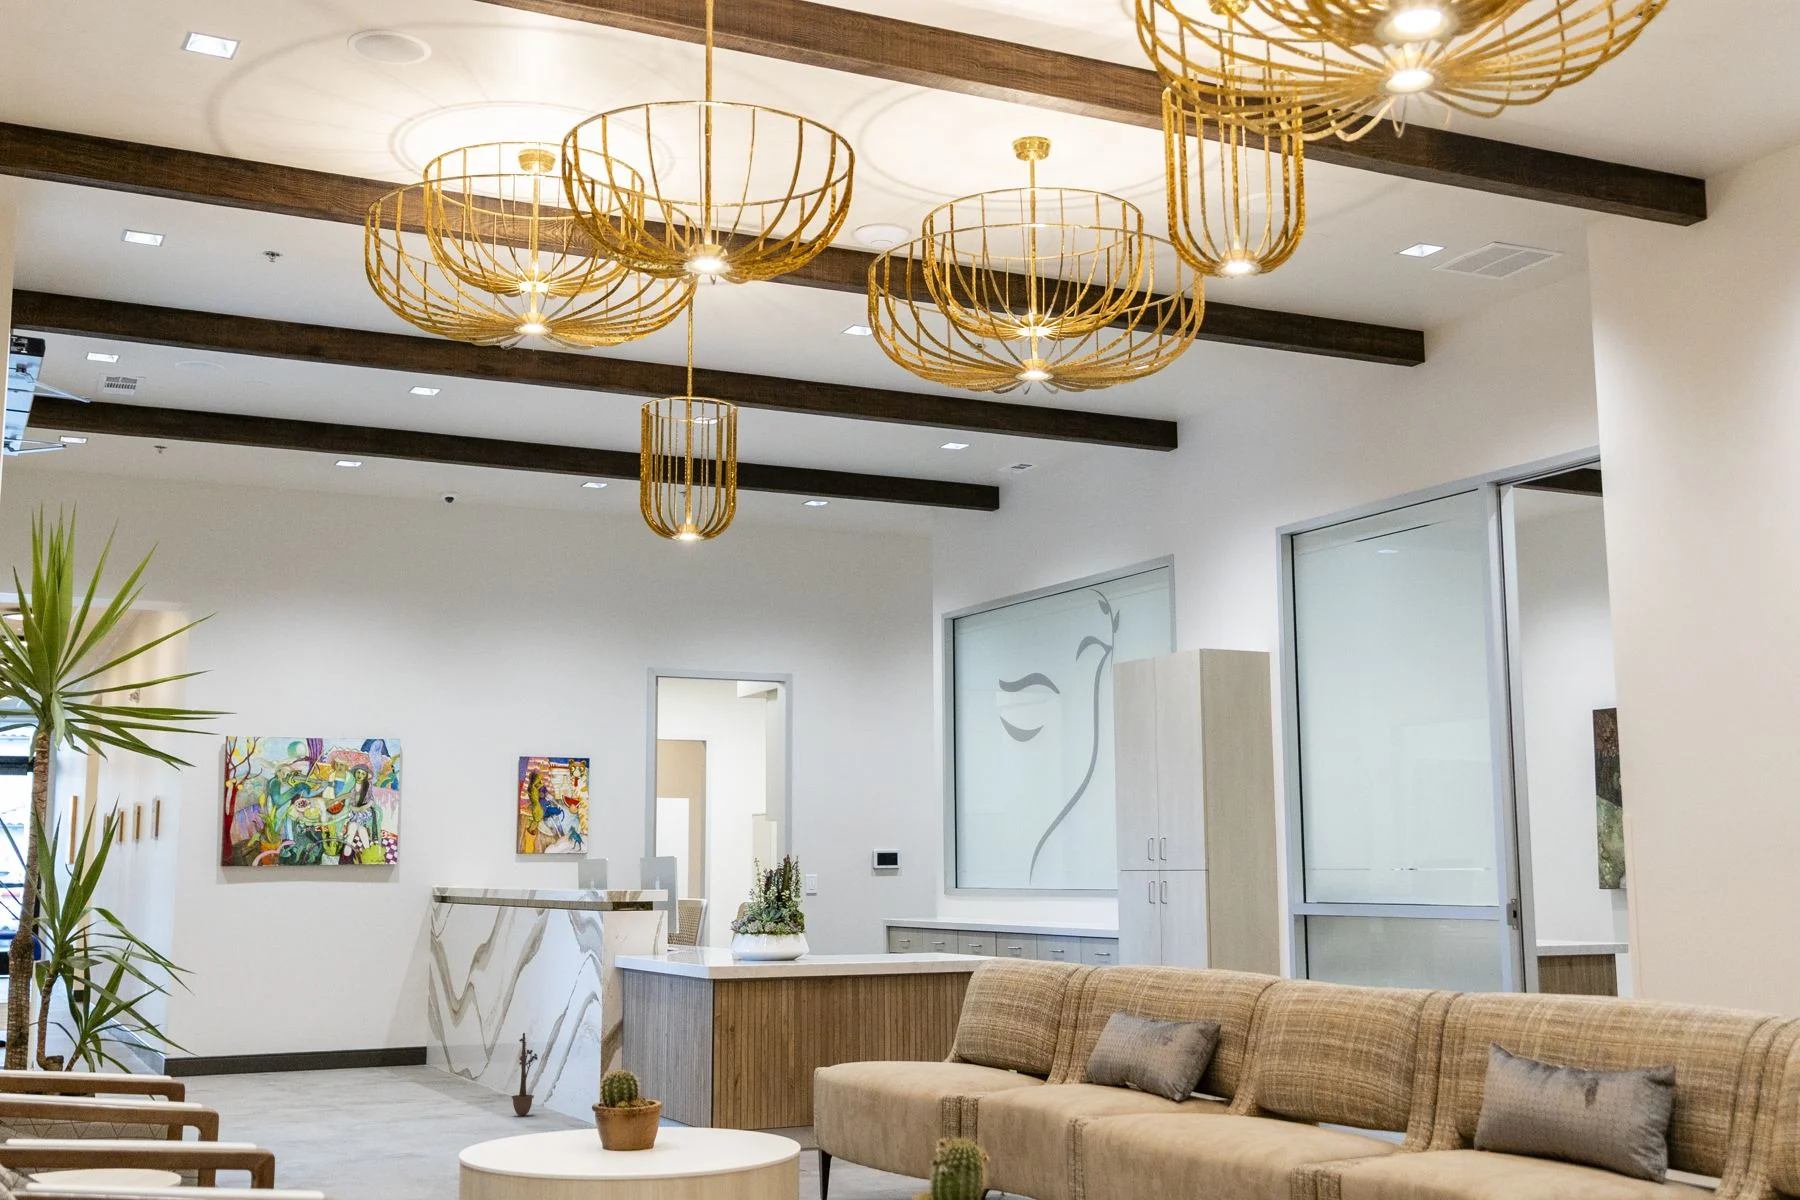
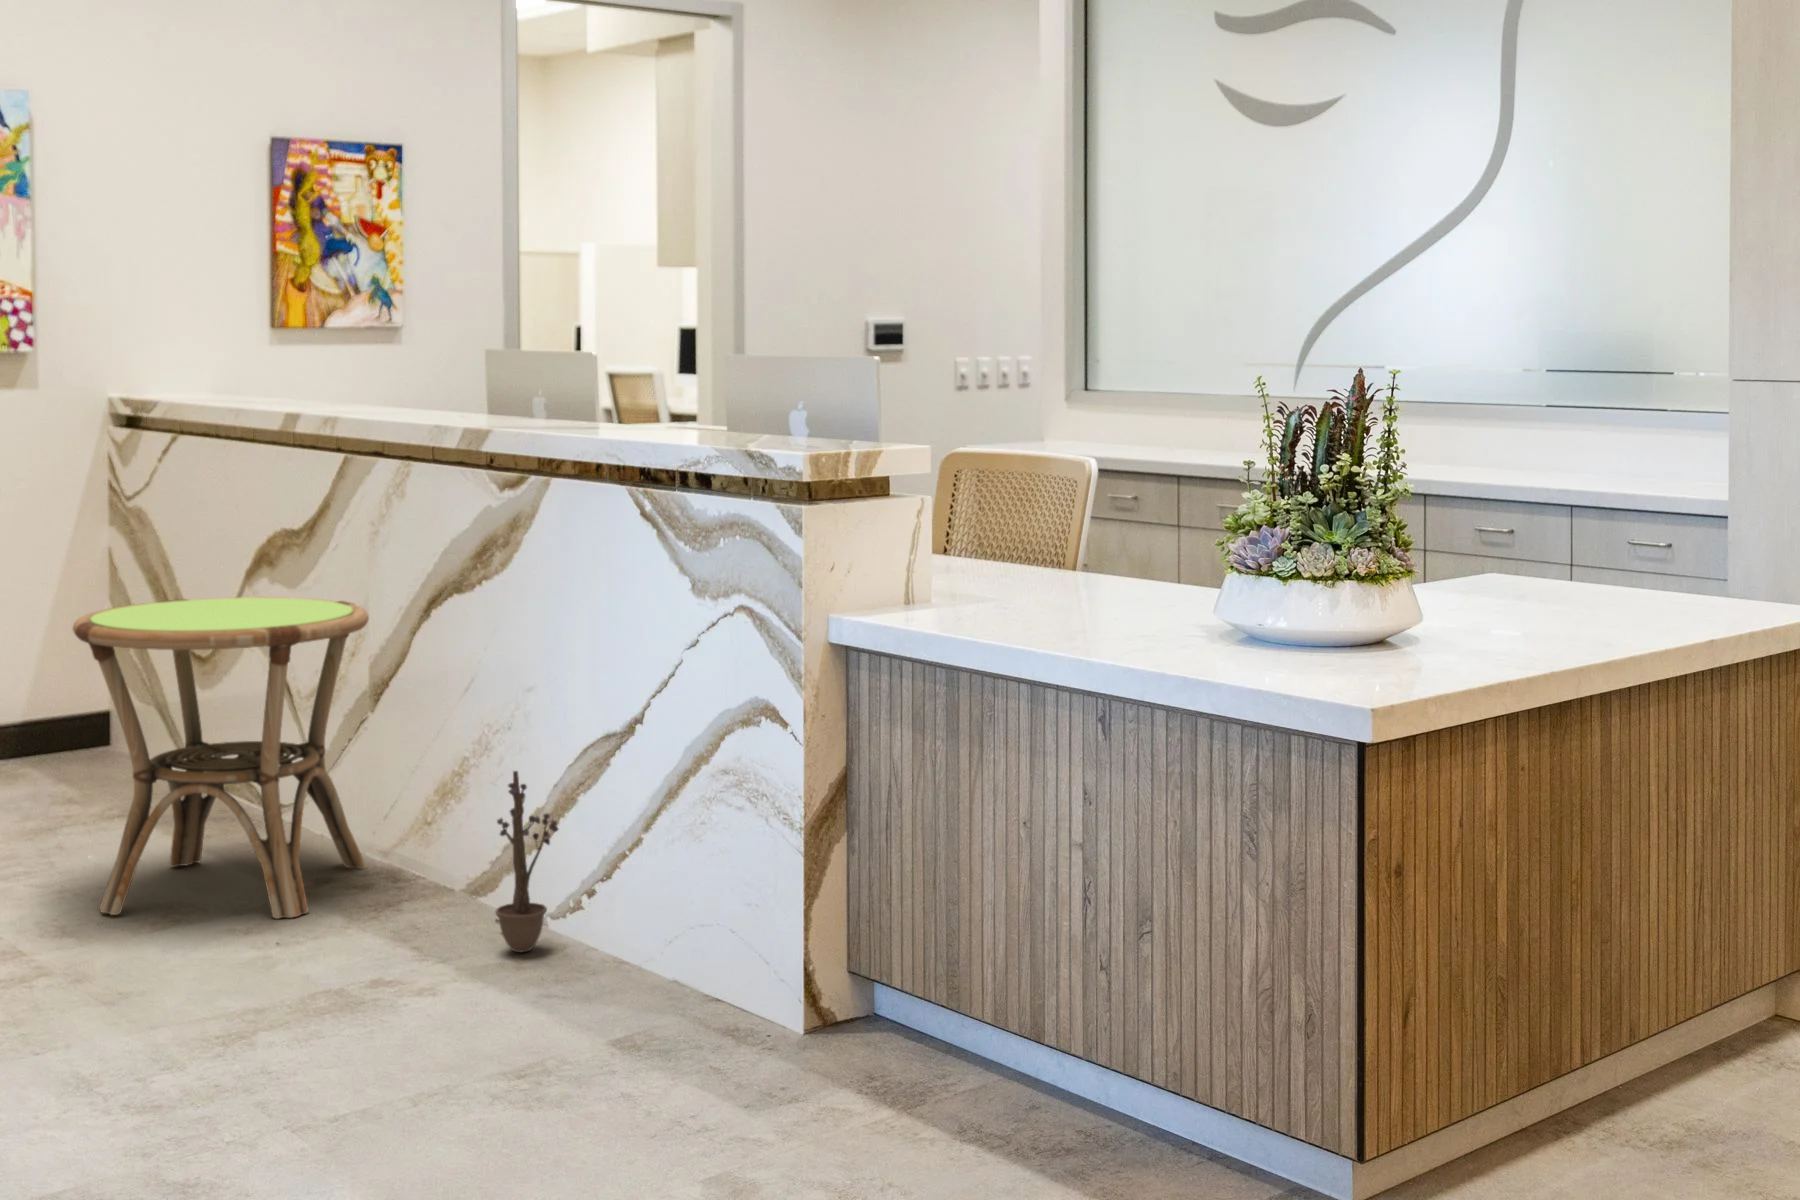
side table: none [365,971,495,1108] -> present [73,597,369,918]

